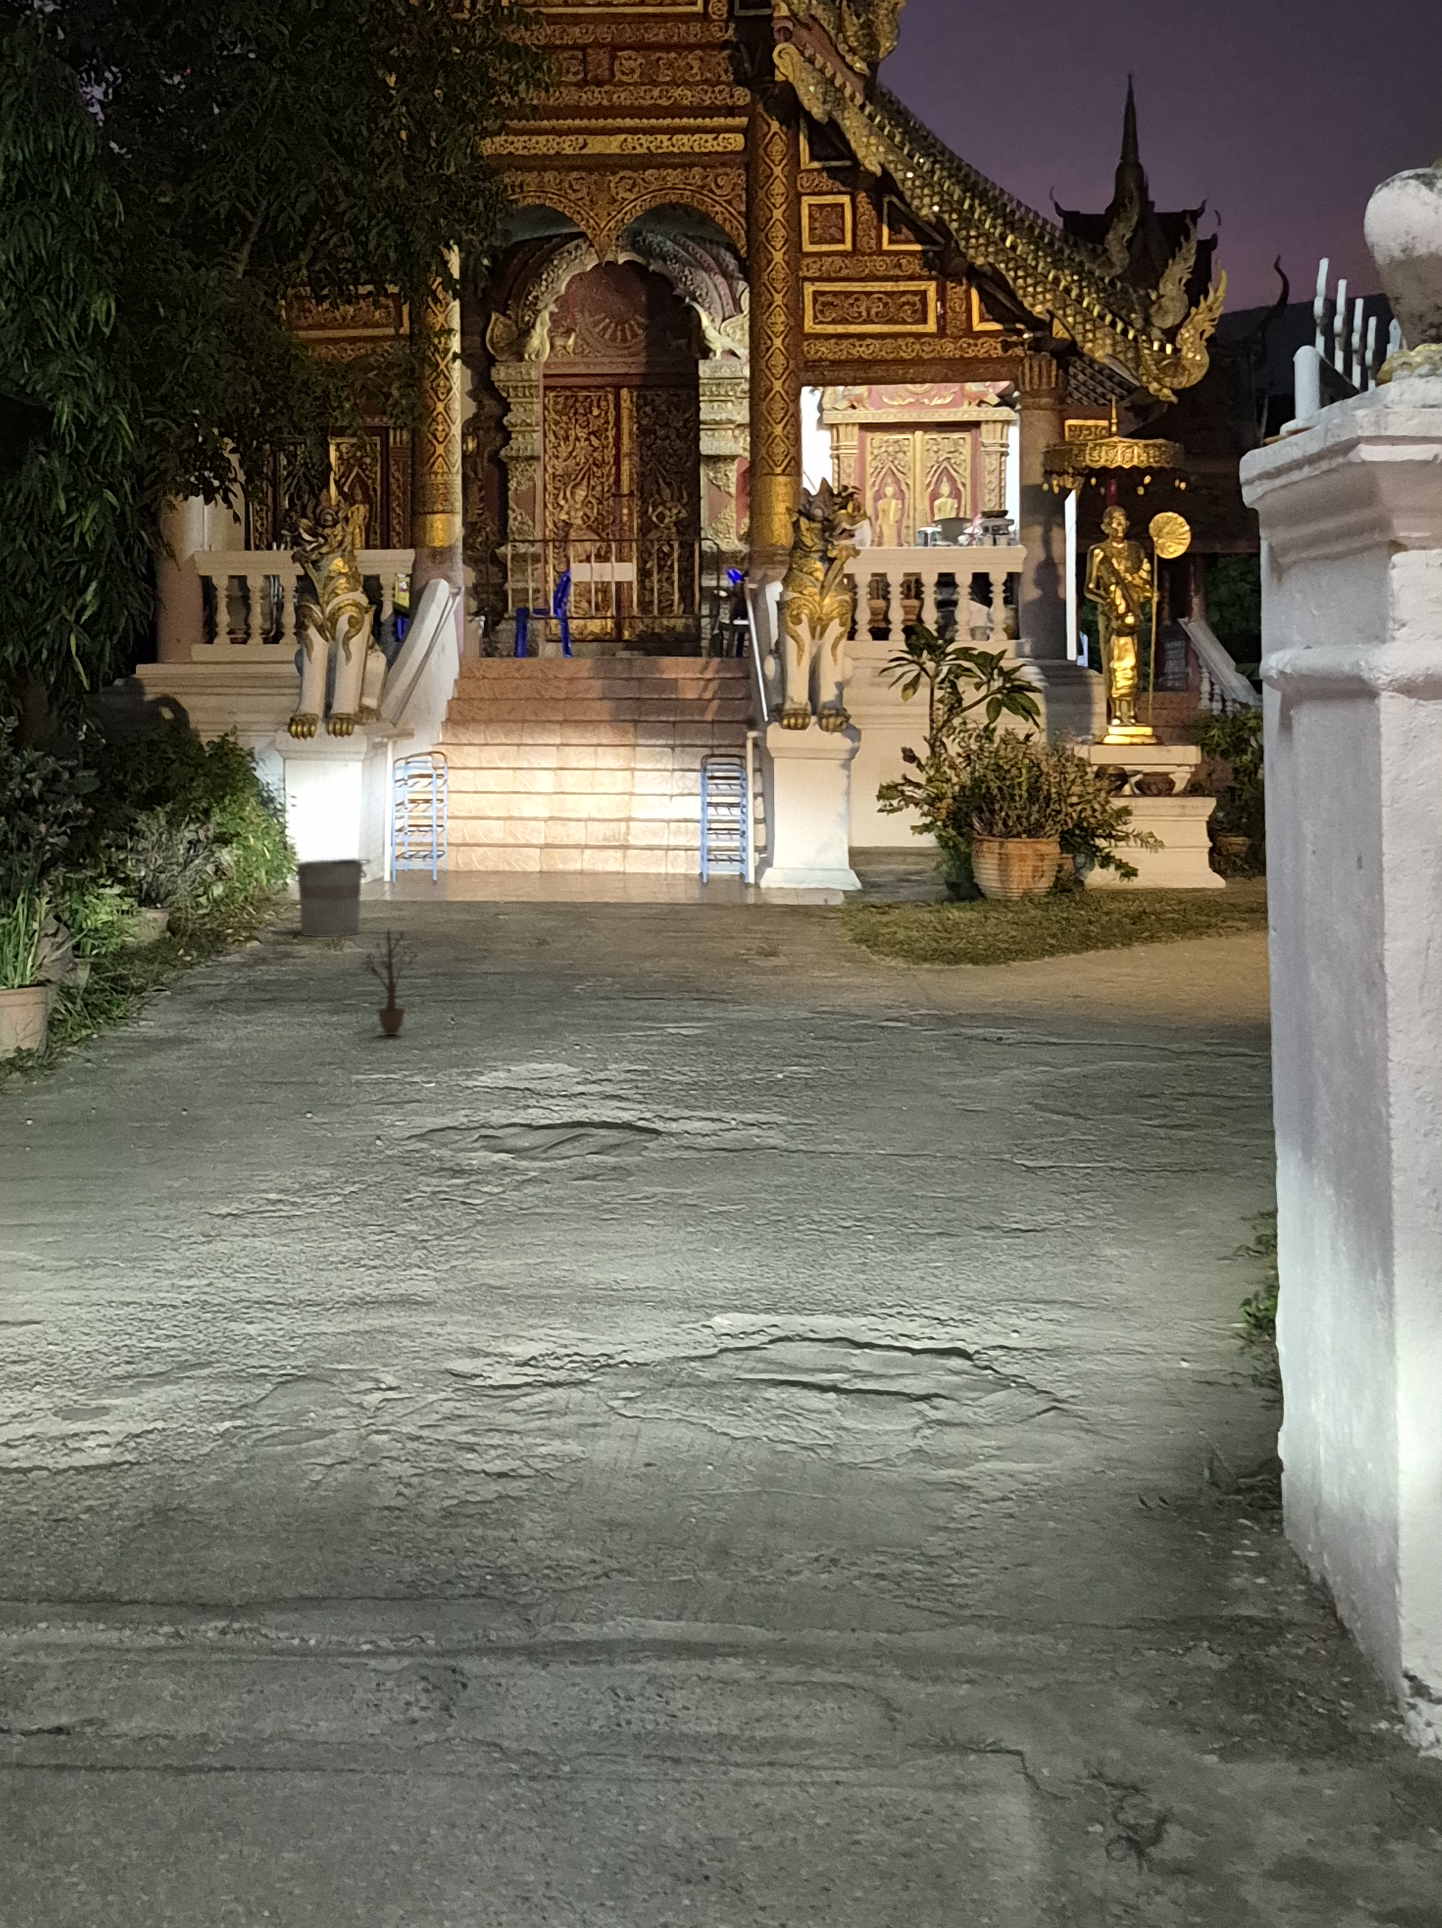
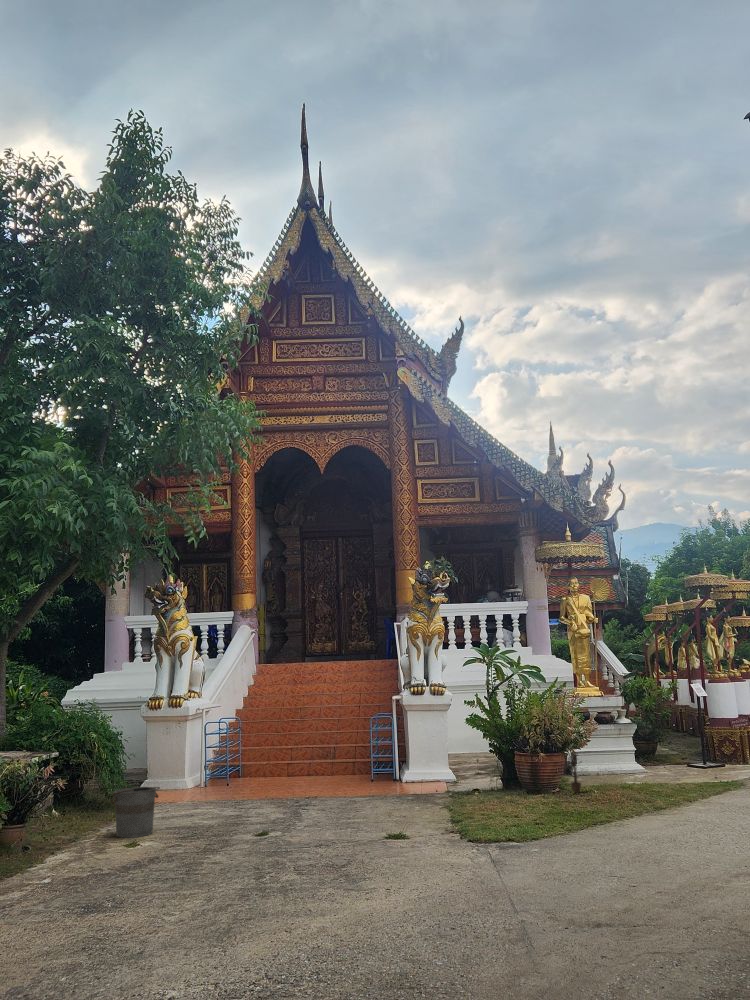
decorative plant: present [357,930,417,1035] -> present [564,753,581,793]

